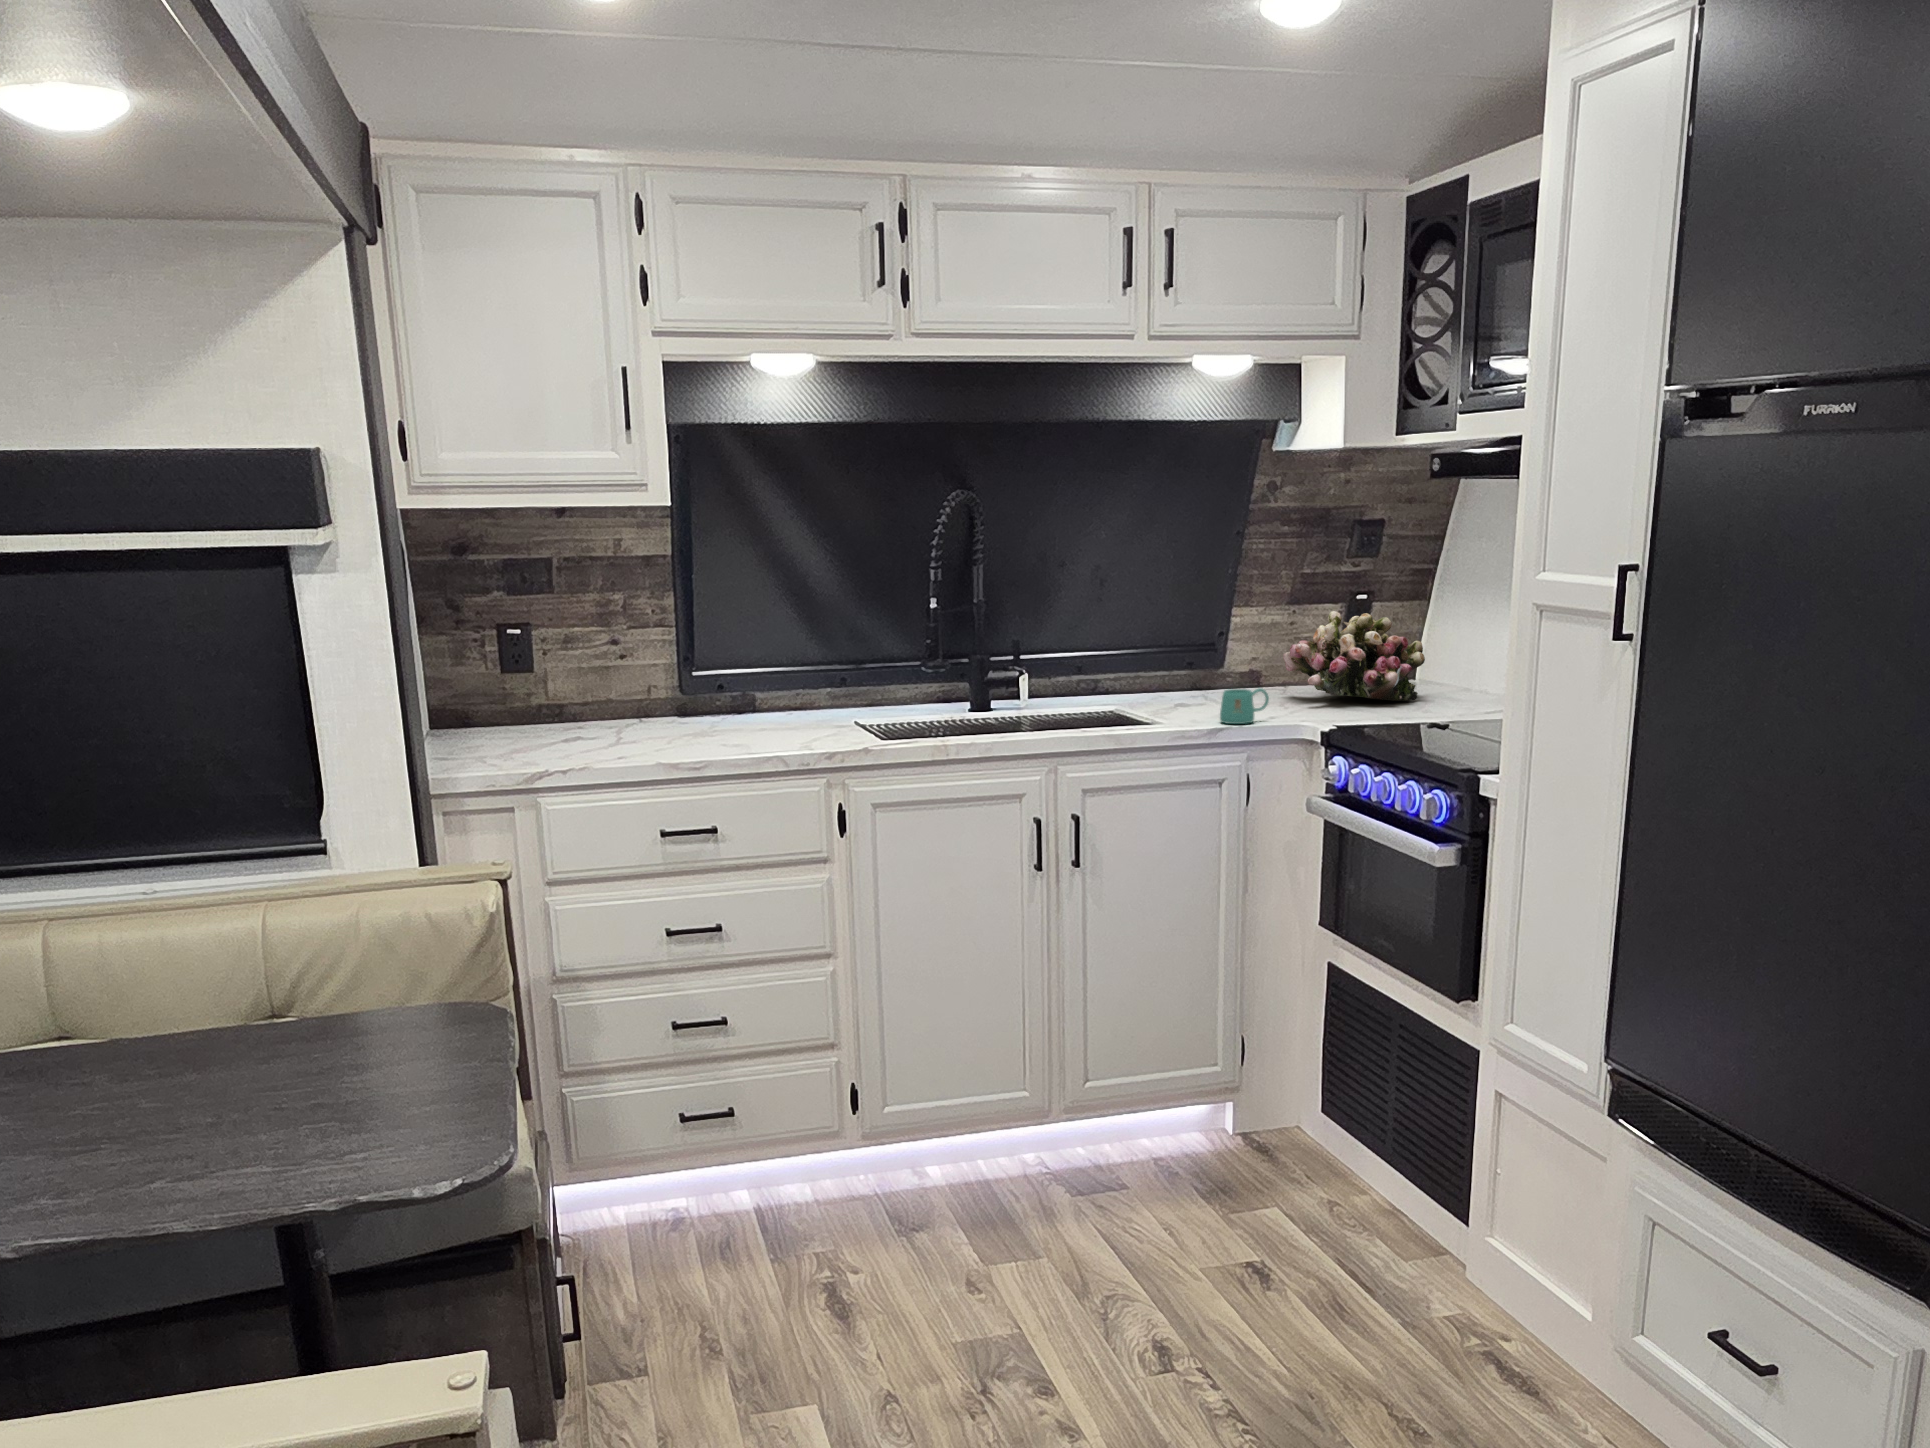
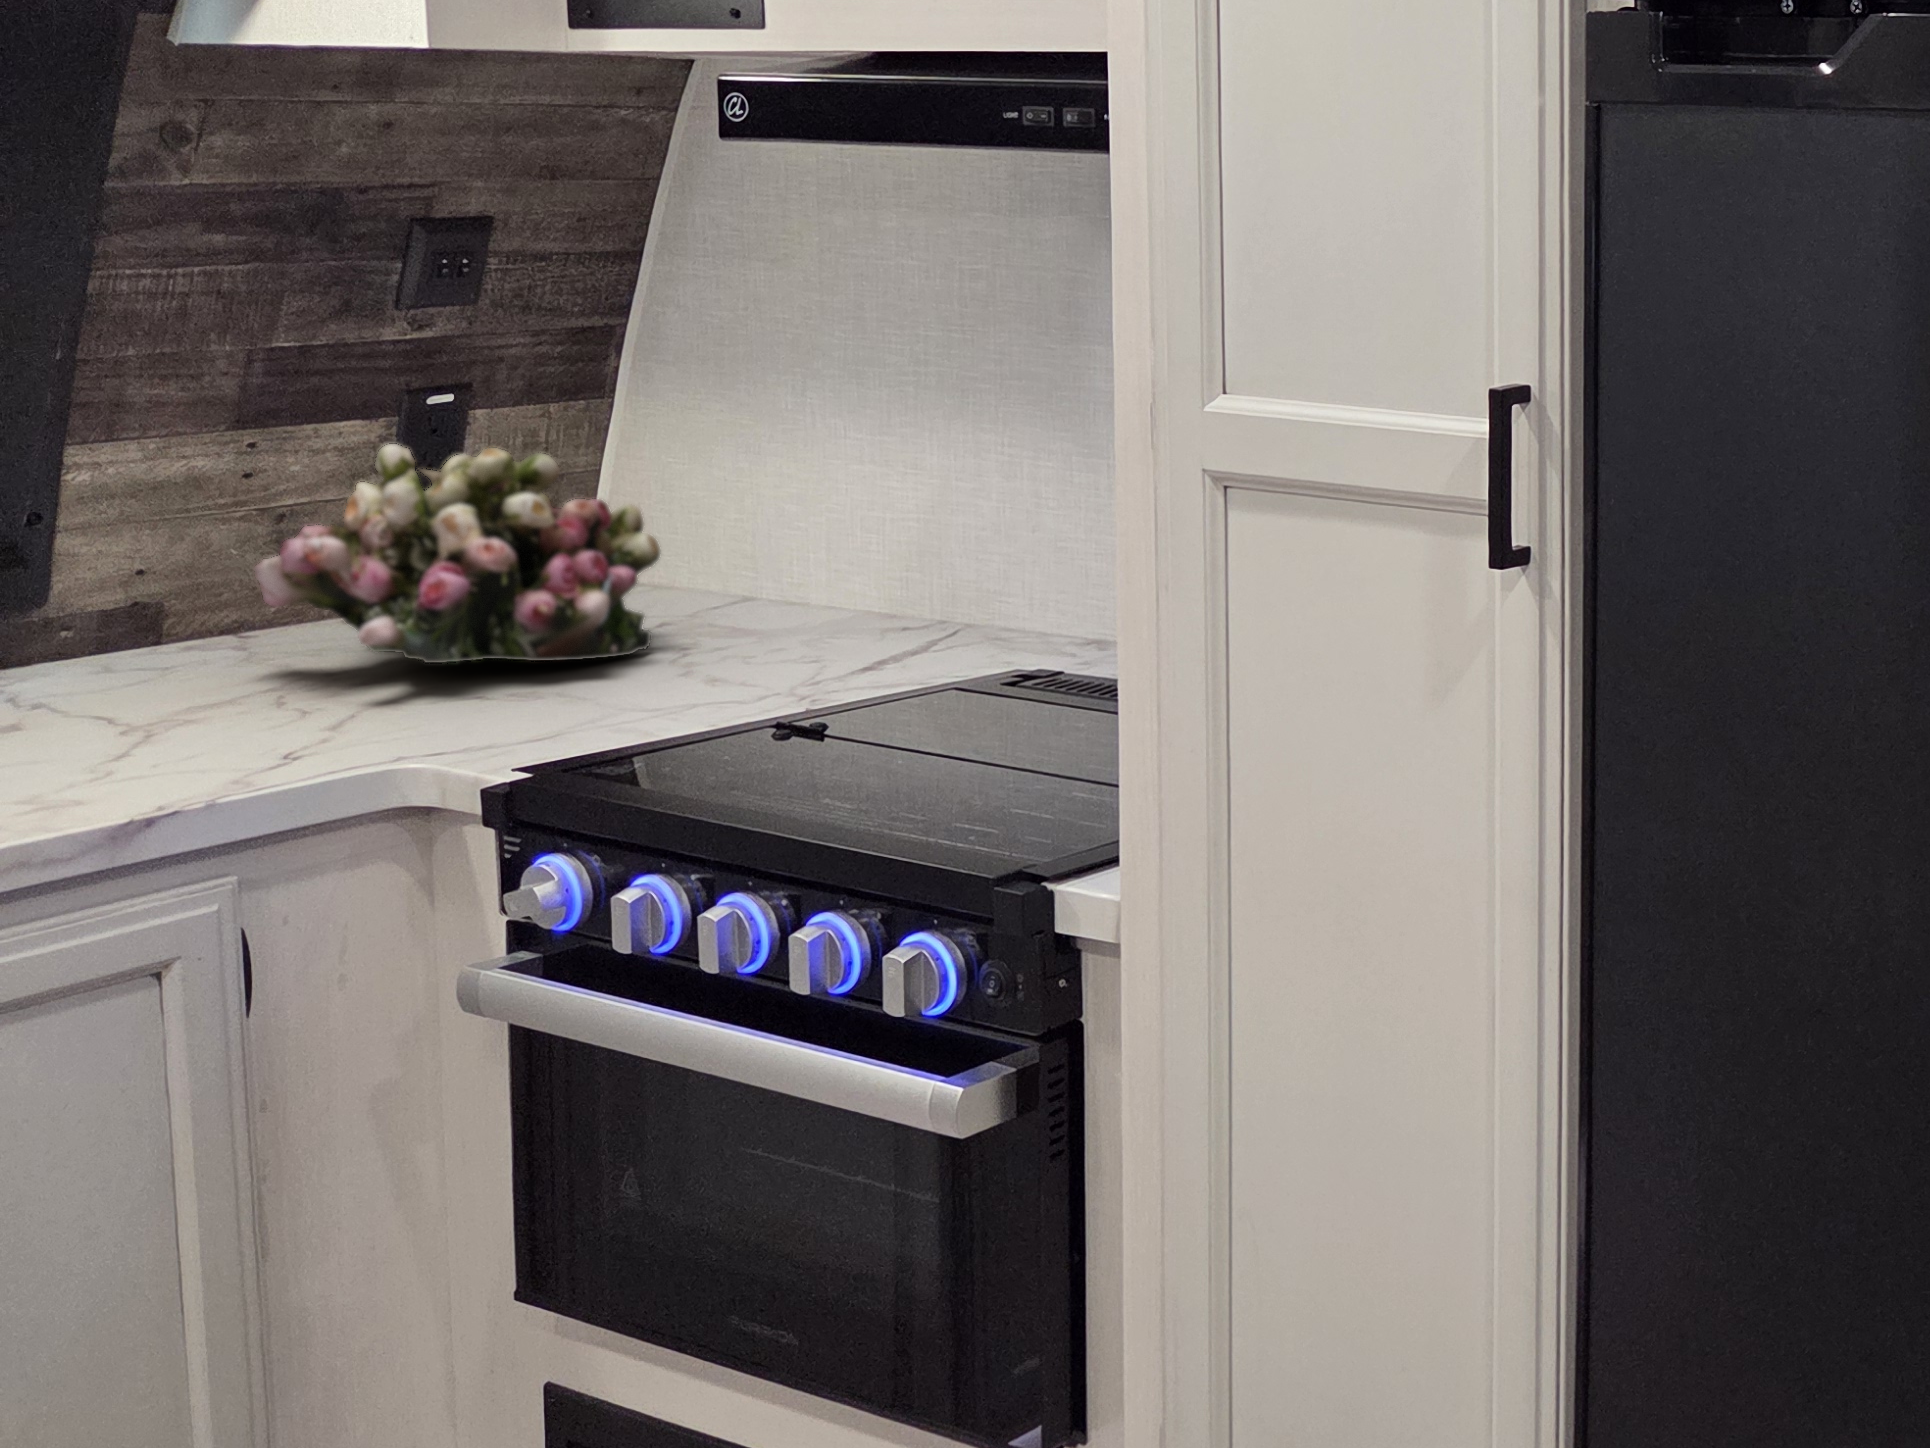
mug: present [1220,688,1269,724] -> none [120,683,276,797]

